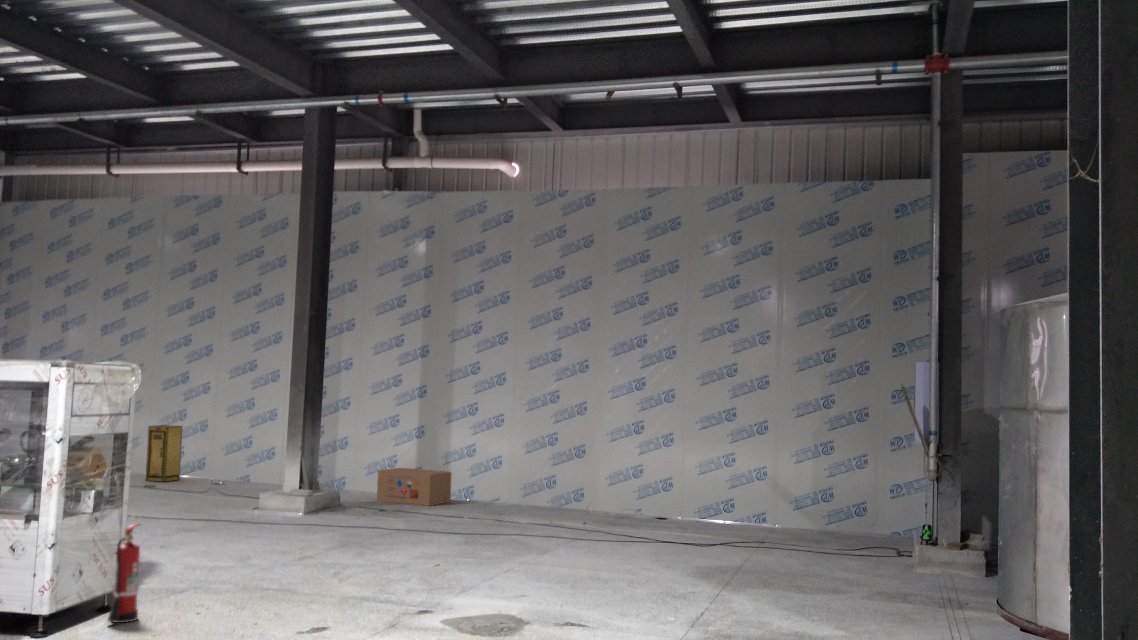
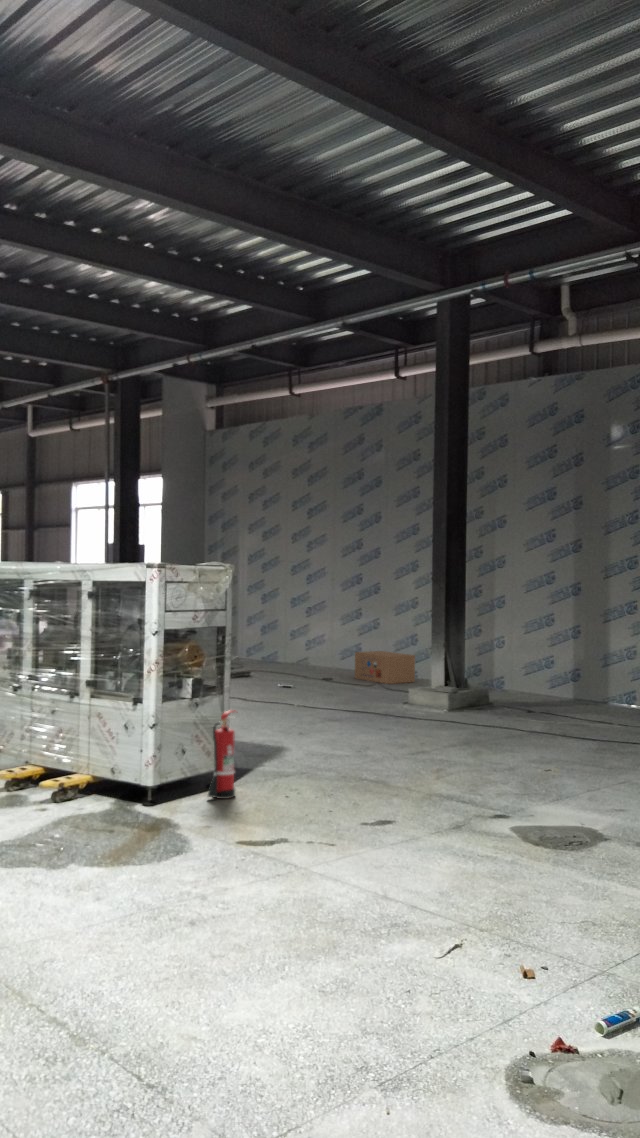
storage cabinet: present [146,425,182,482] -> none [330,622,359,675]
cardboard box: present [377,468,451,506] -> present [355,651,415,684]

